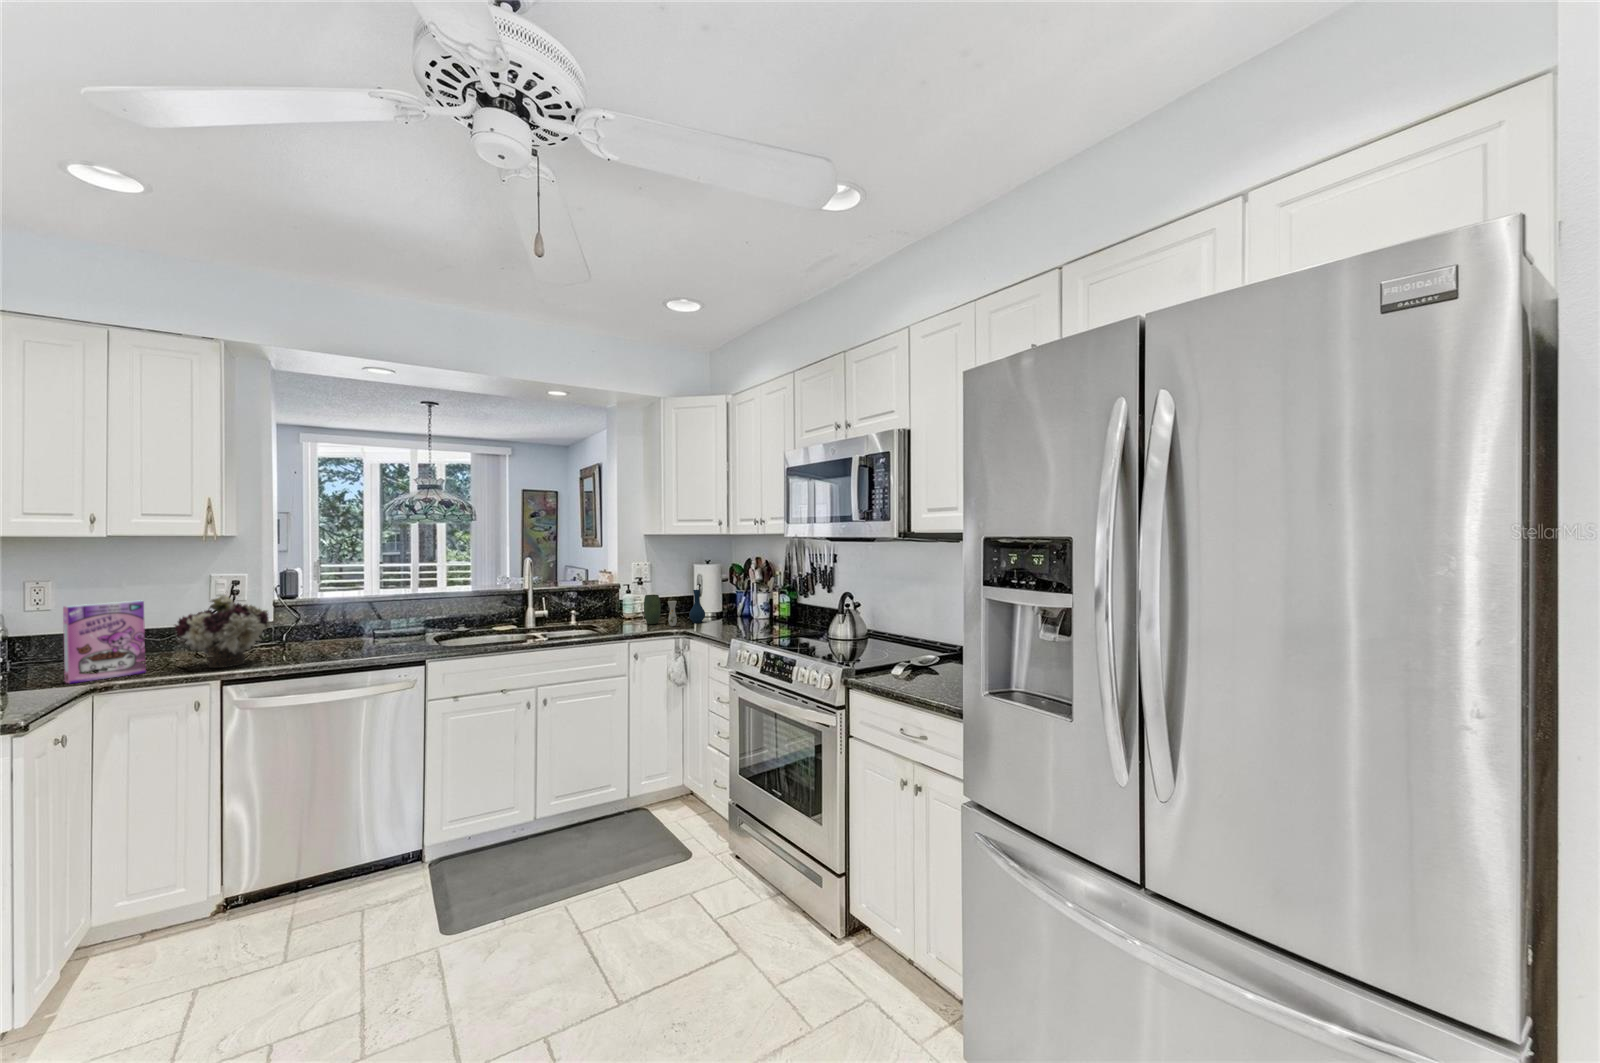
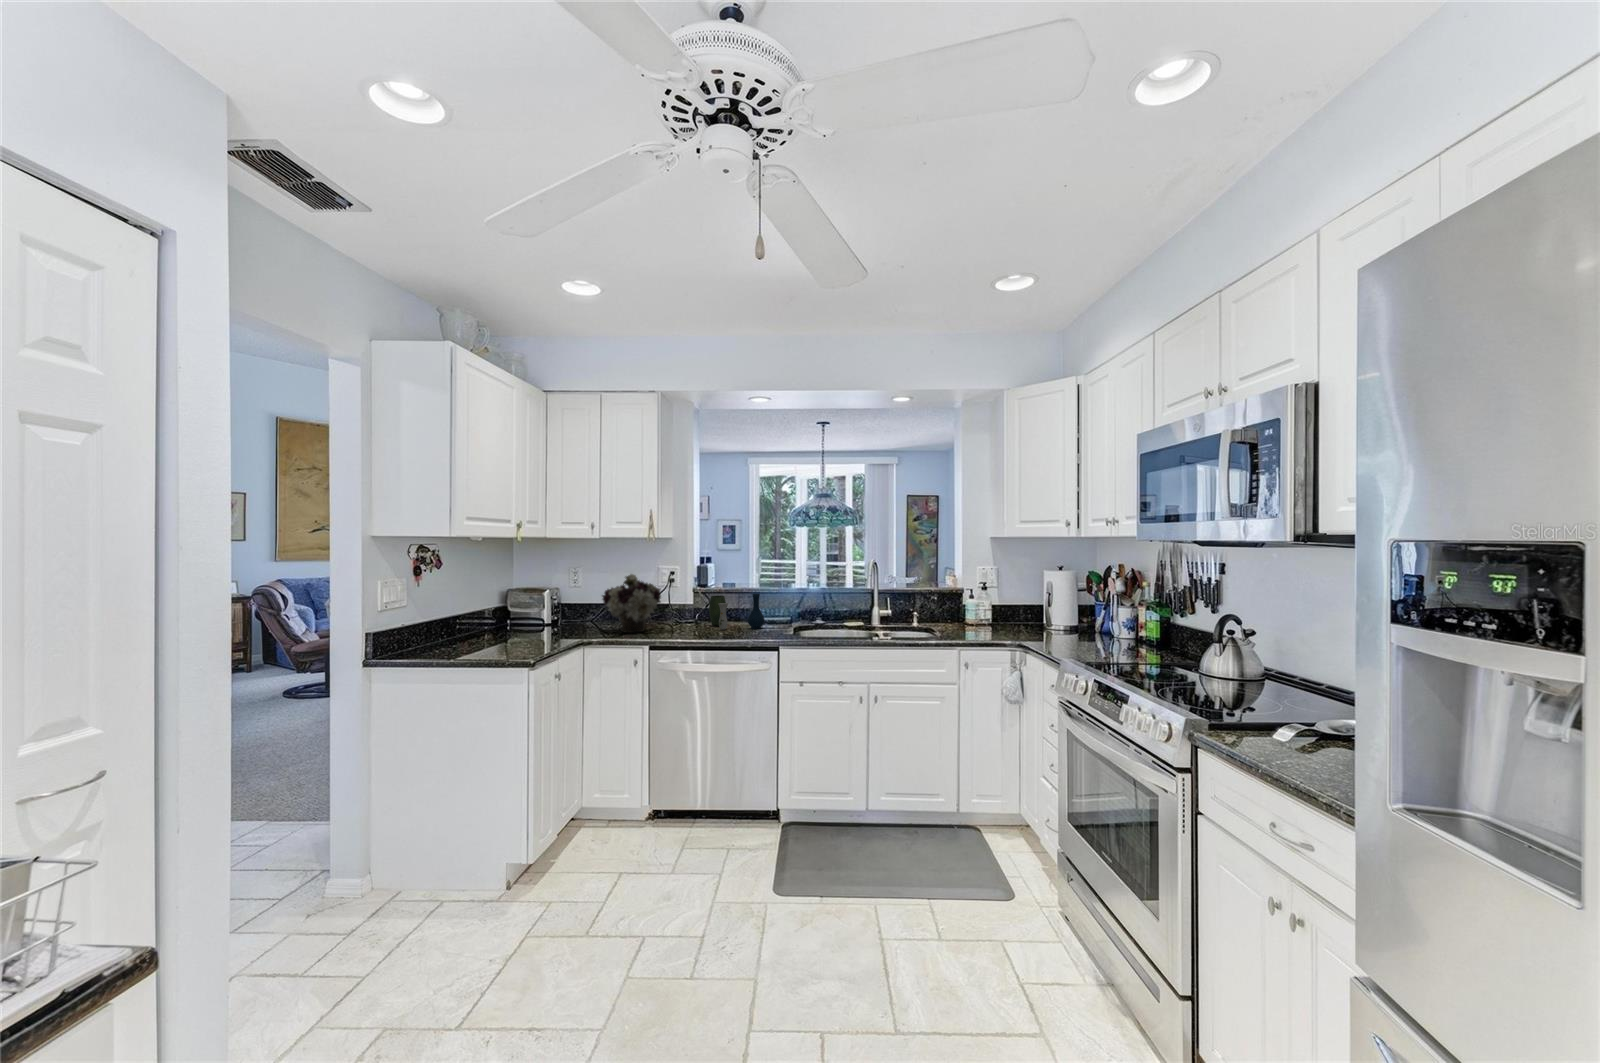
vase: present [644,590,705,626] -> present [709,594,765,630]
cereal box: present [63,601,146,683] -> none [541,574,585,633]

